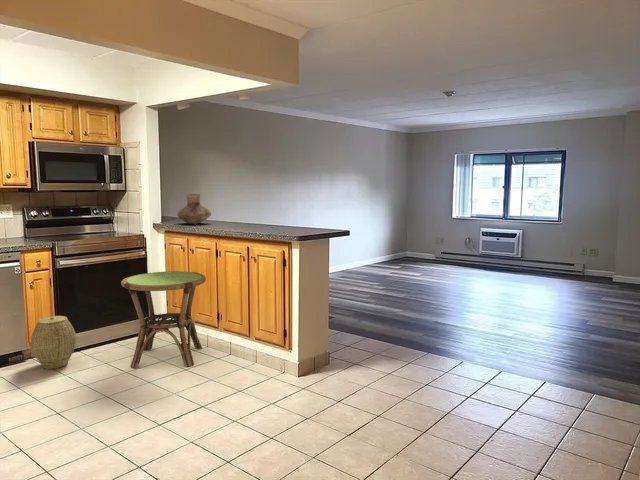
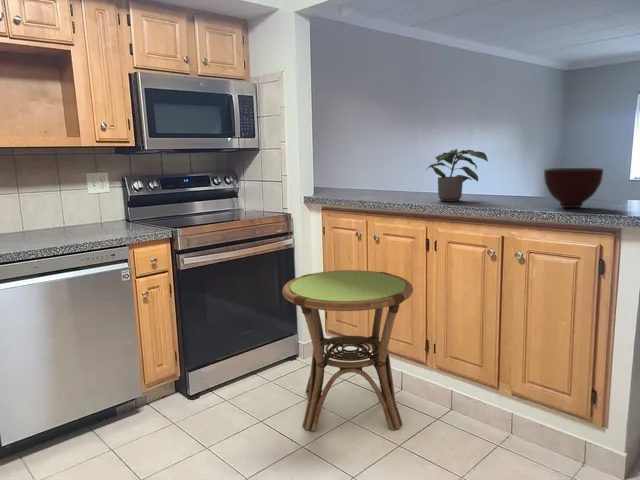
vase: present [177,194,211,224] -> none [340,149,391,195]
potted plant: none [222,196,254,228] -> present [428,149,488,201]
bowl: none [270,210,300,232] -> present [544,168,603,208]
woven basket: present [31,316,76,369] -> none [150,344,215,429]

